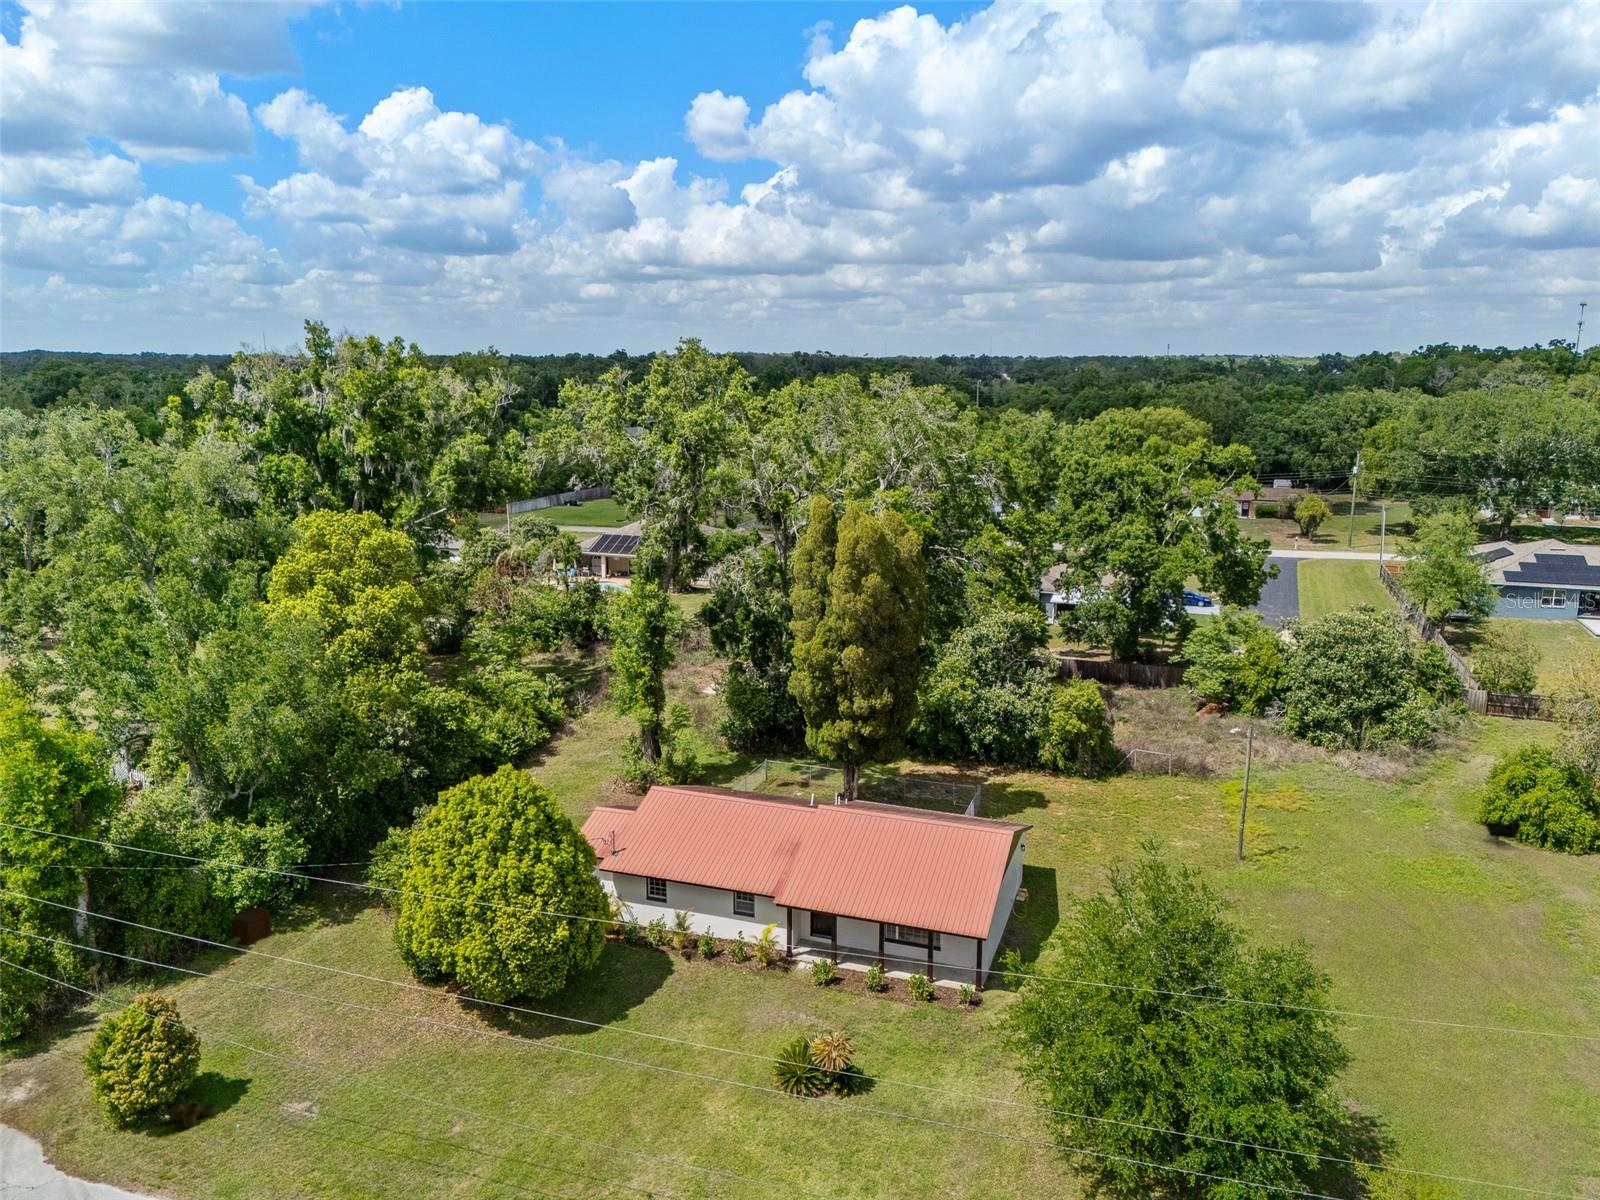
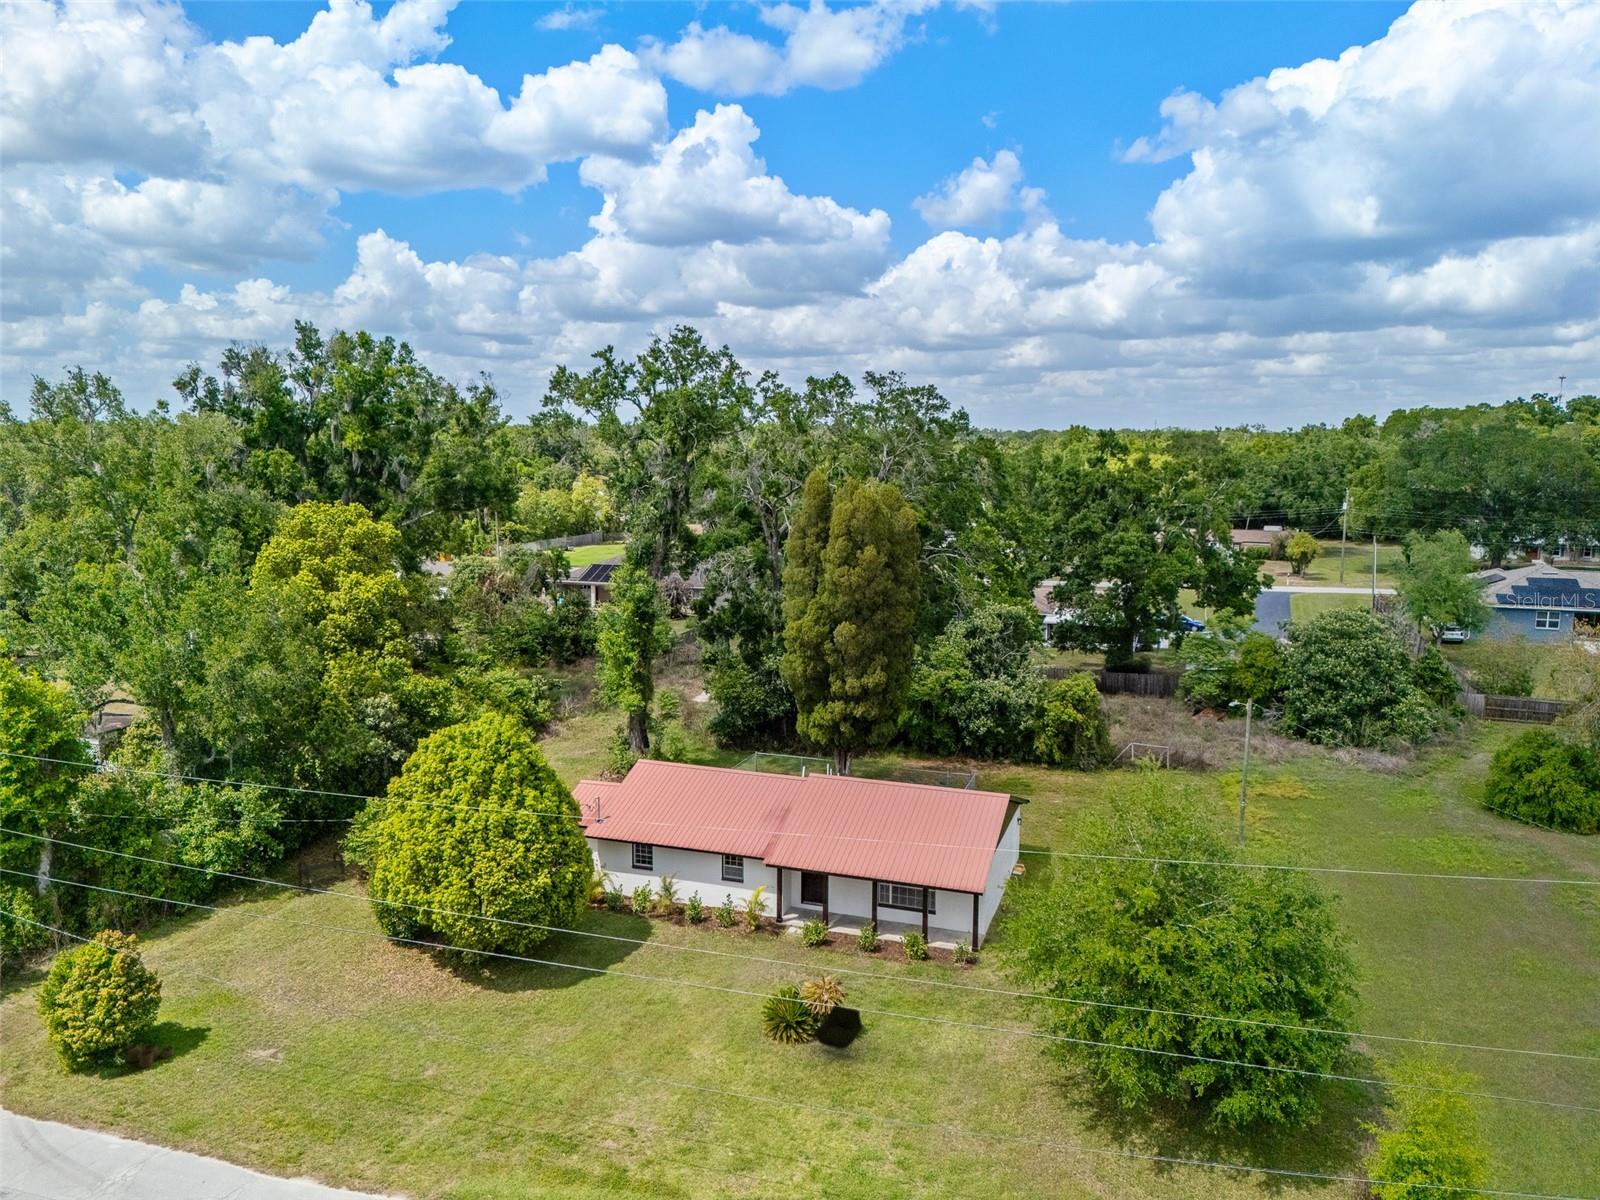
lounge chair: present [1487,819,1521,845] -> present [813,1005,862,1063]
bench: none [325,877,371,918] -> present [298,852,345,891]
wooden crate: present [231,907,271,945] -> none [196,875,240,913]

